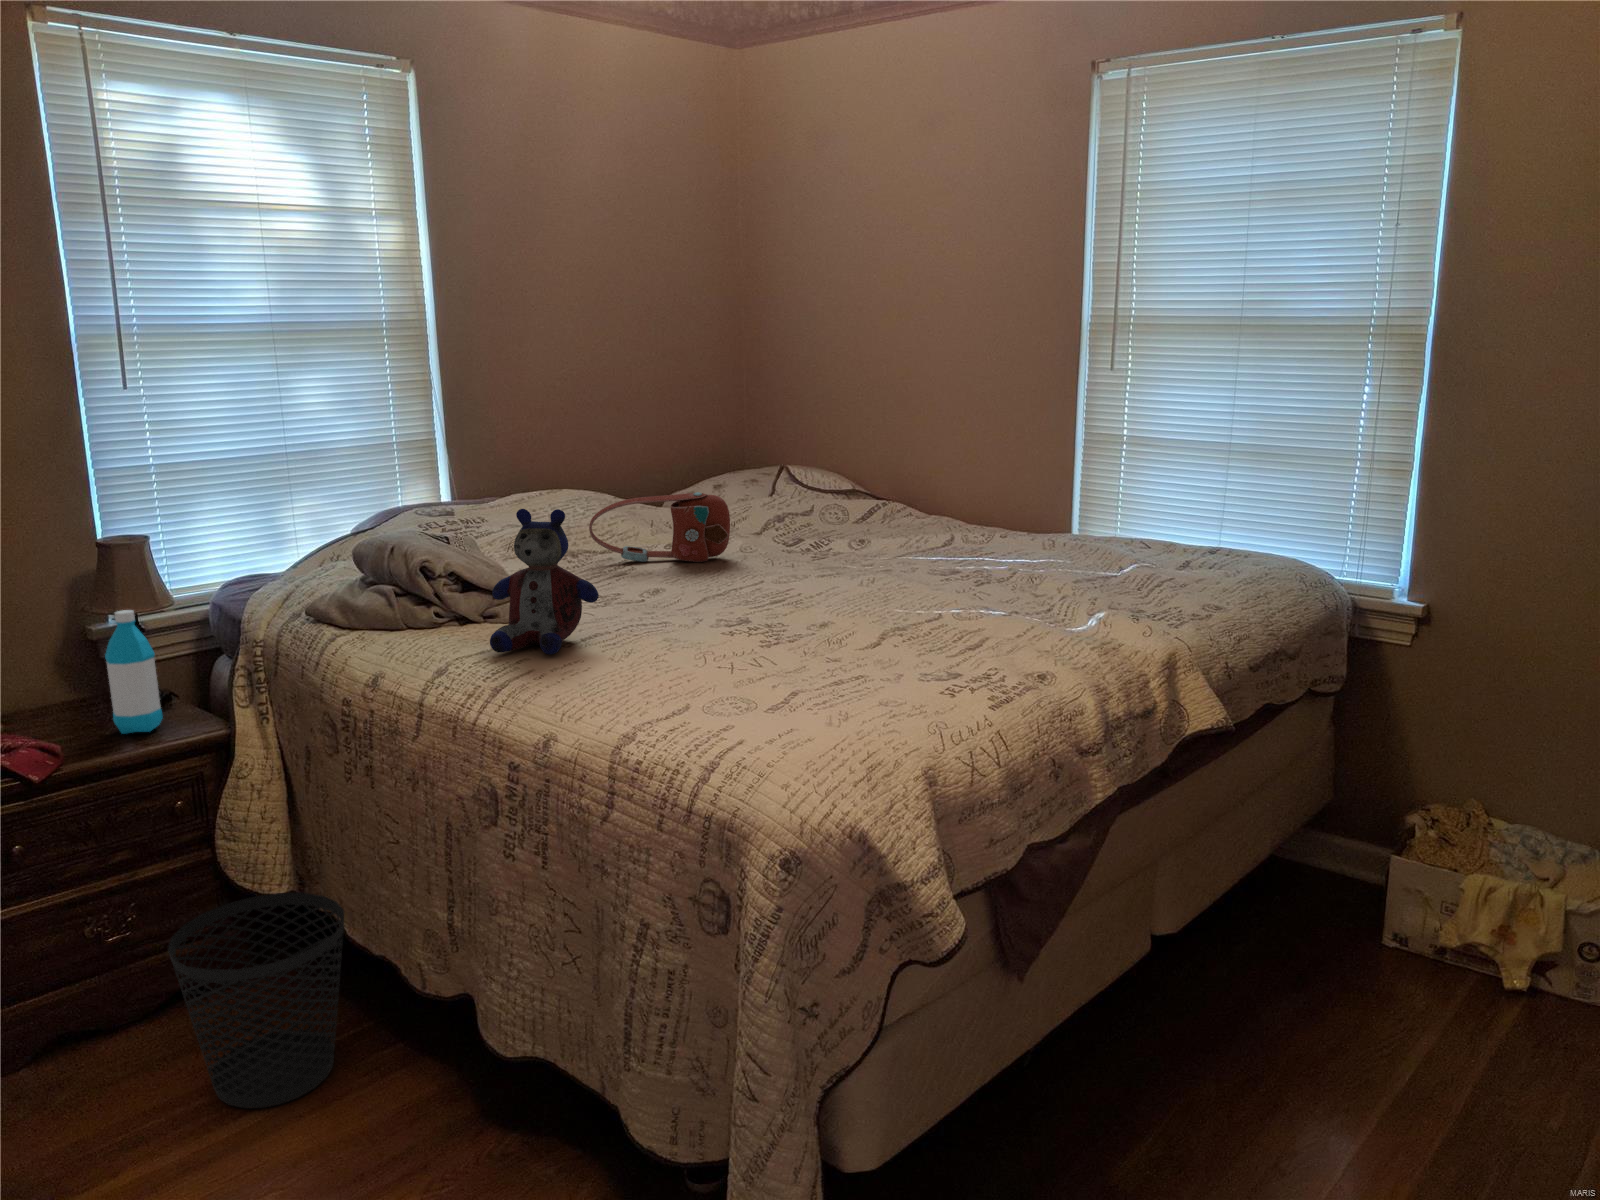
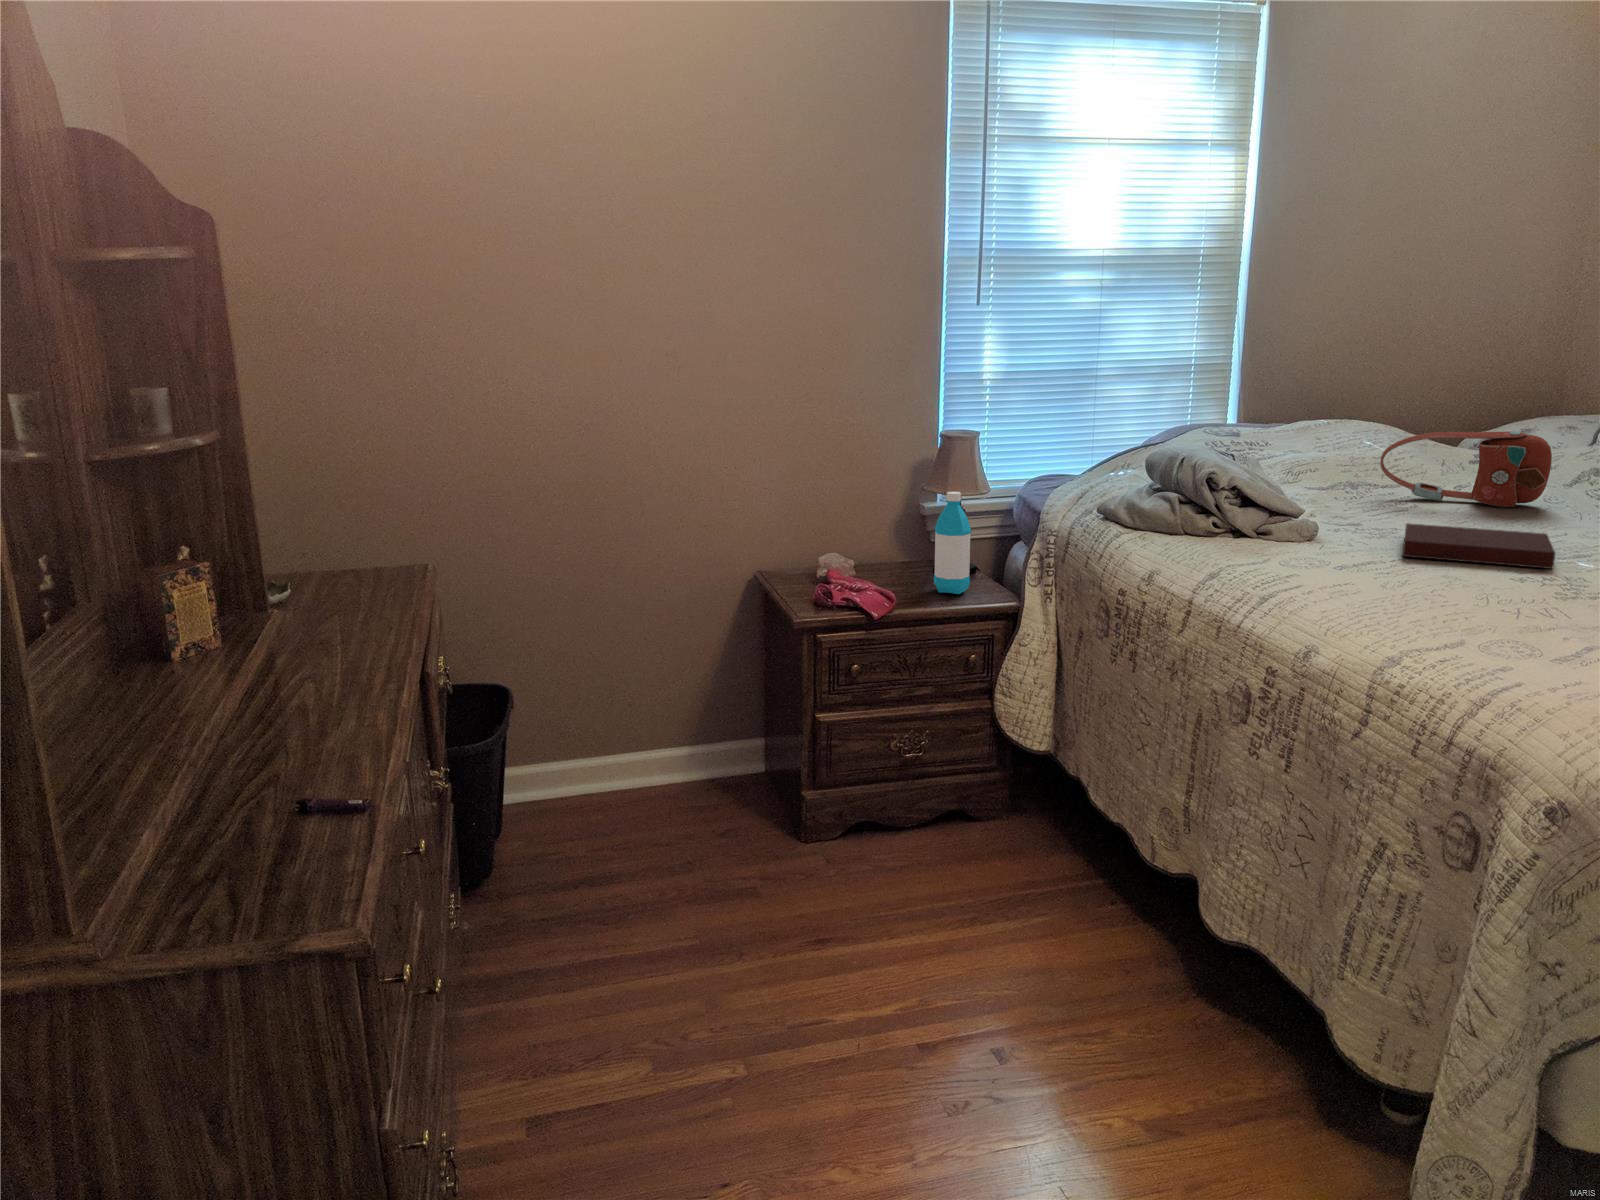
stuffed bear: present [490,509,599,655] -> none [1263,431,1383,576]
notebook: none [620,584,747,623] -> present [1403,523,1555,569]
wastebasket: present [168,893,344,1108] -> none [954,745,1093,919]

